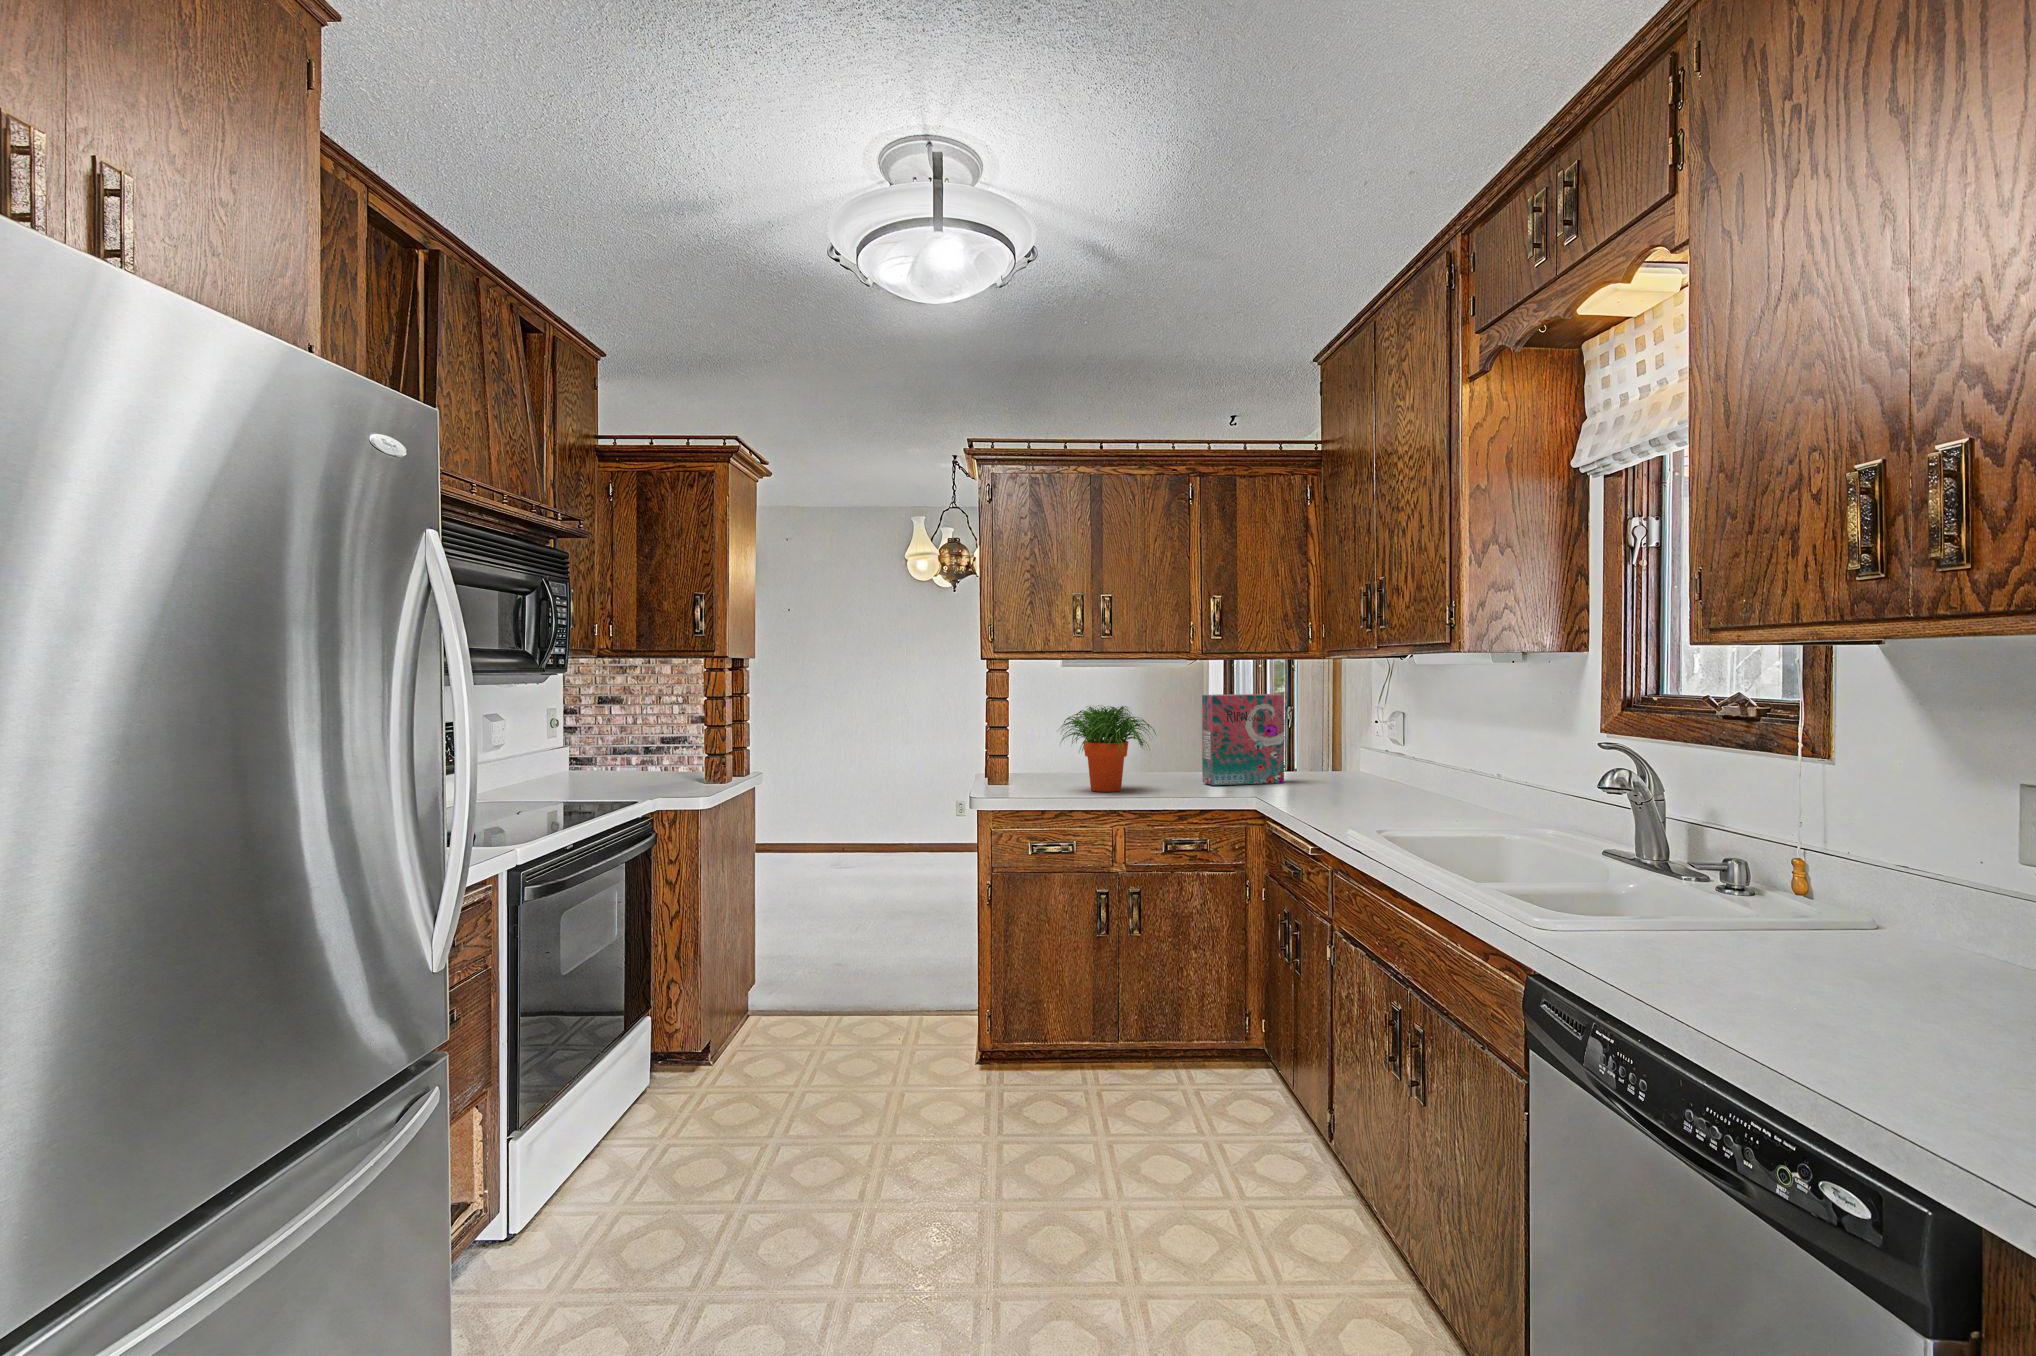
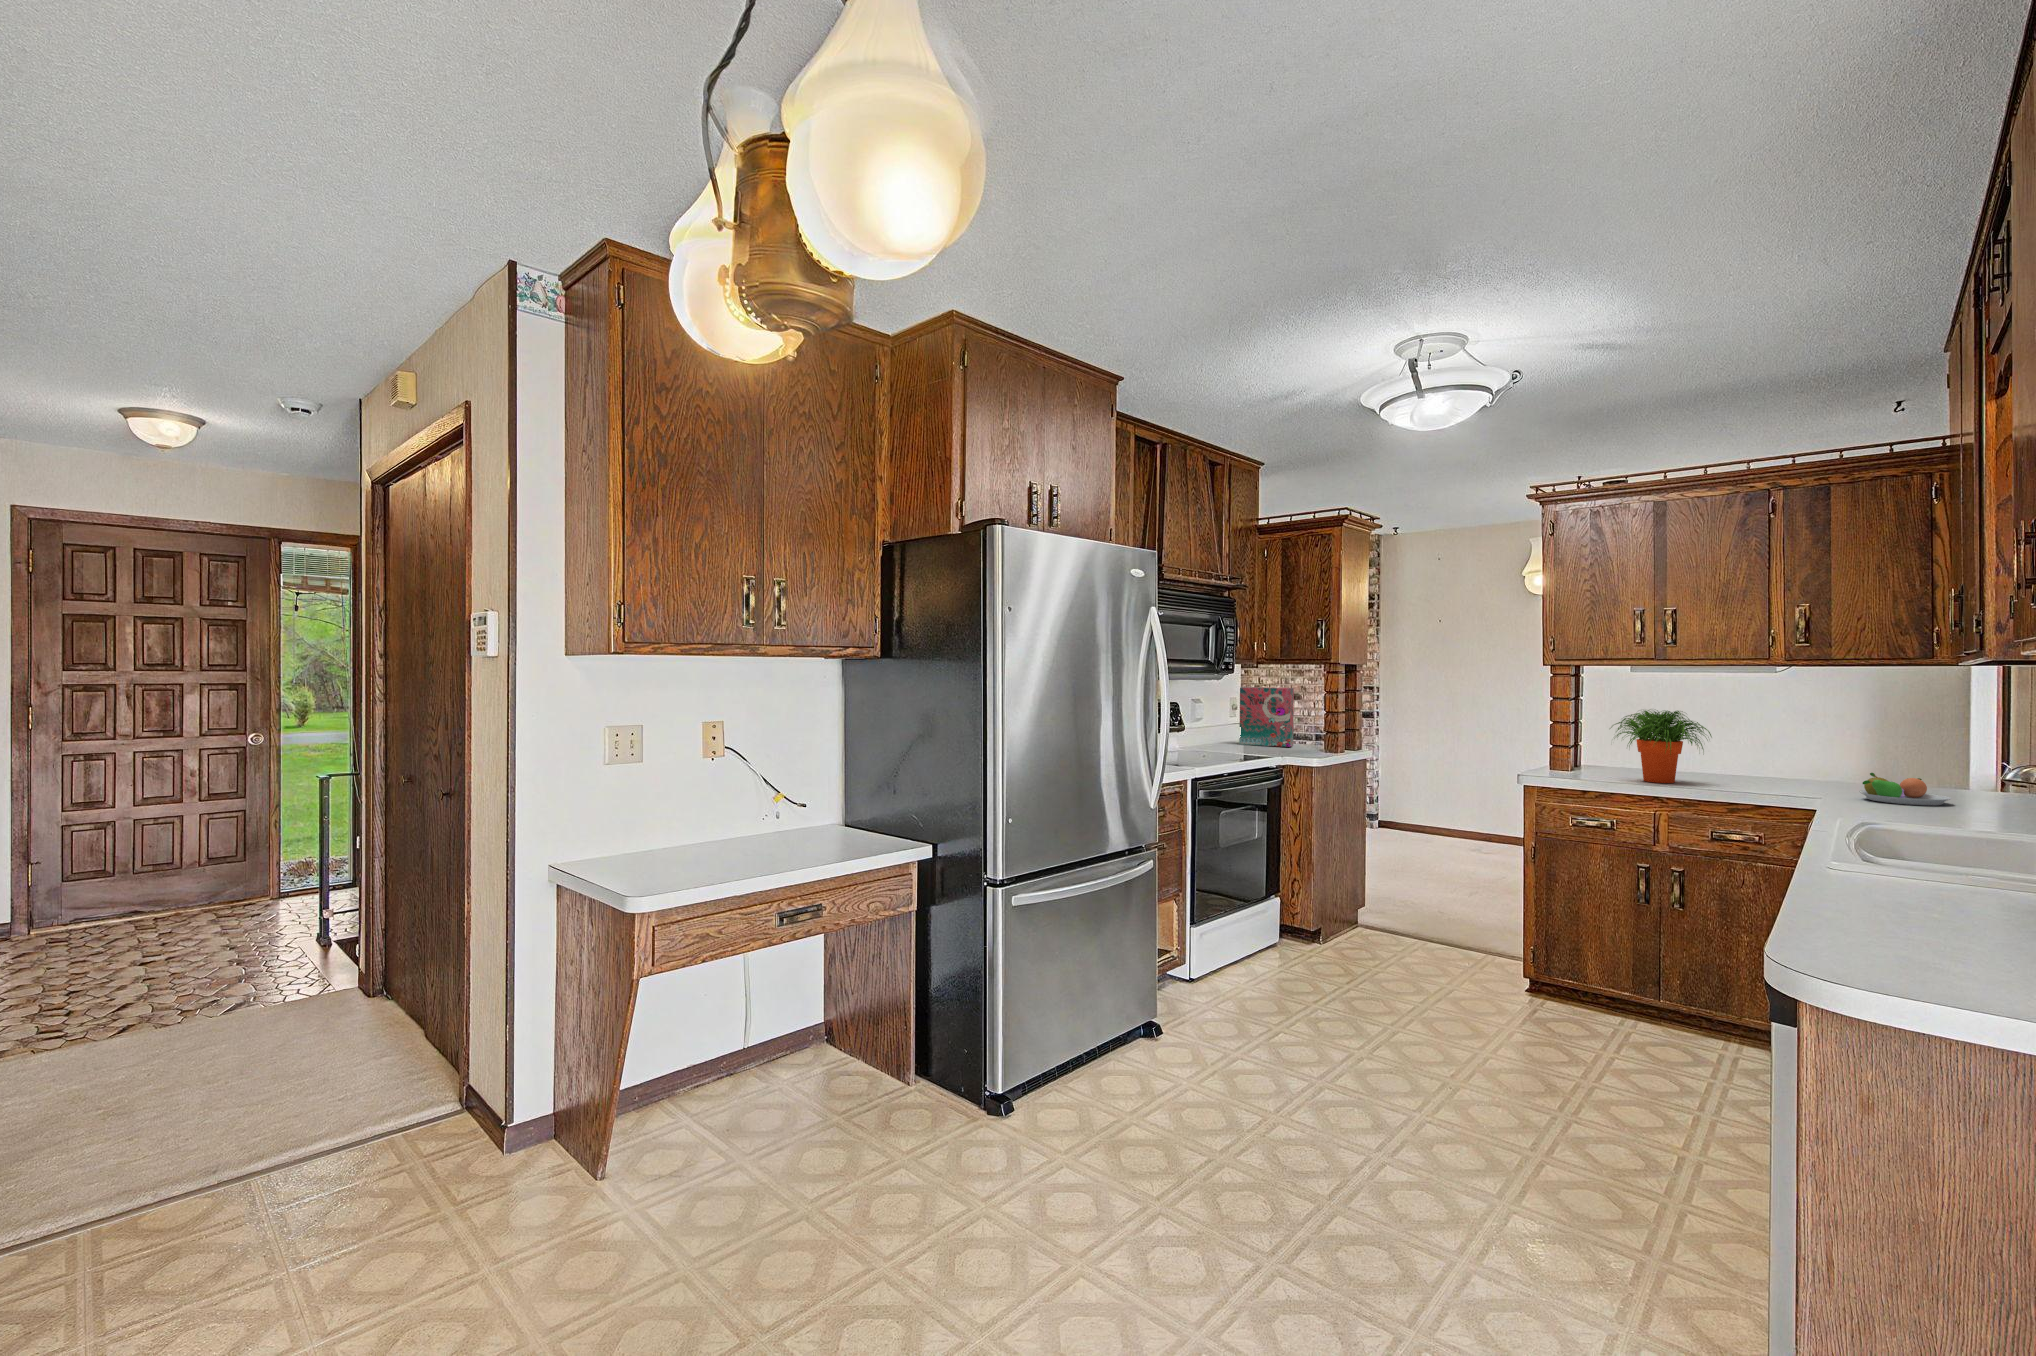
cereal box: present [1202,694,1284,785] -> present [1239,687,1294,747]
fruit bowl: none [1292,765,1364,797] -> present [1859,773,1951,805]

